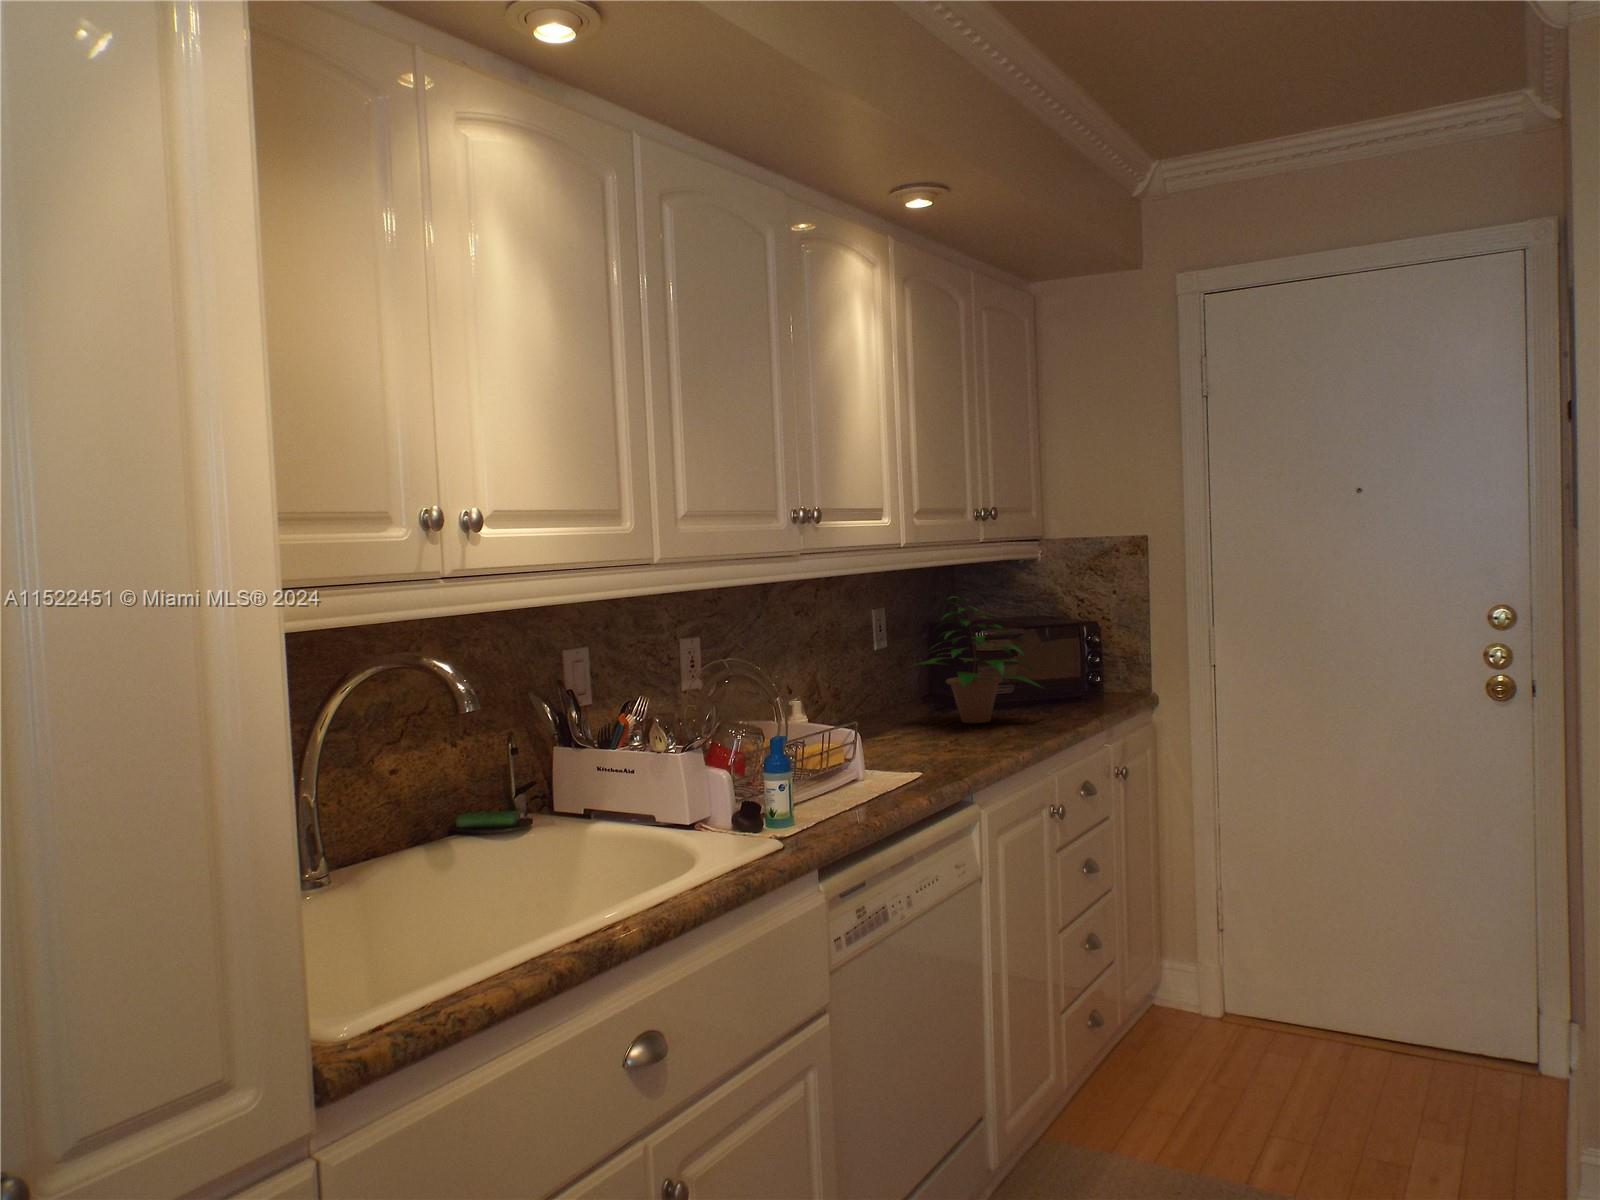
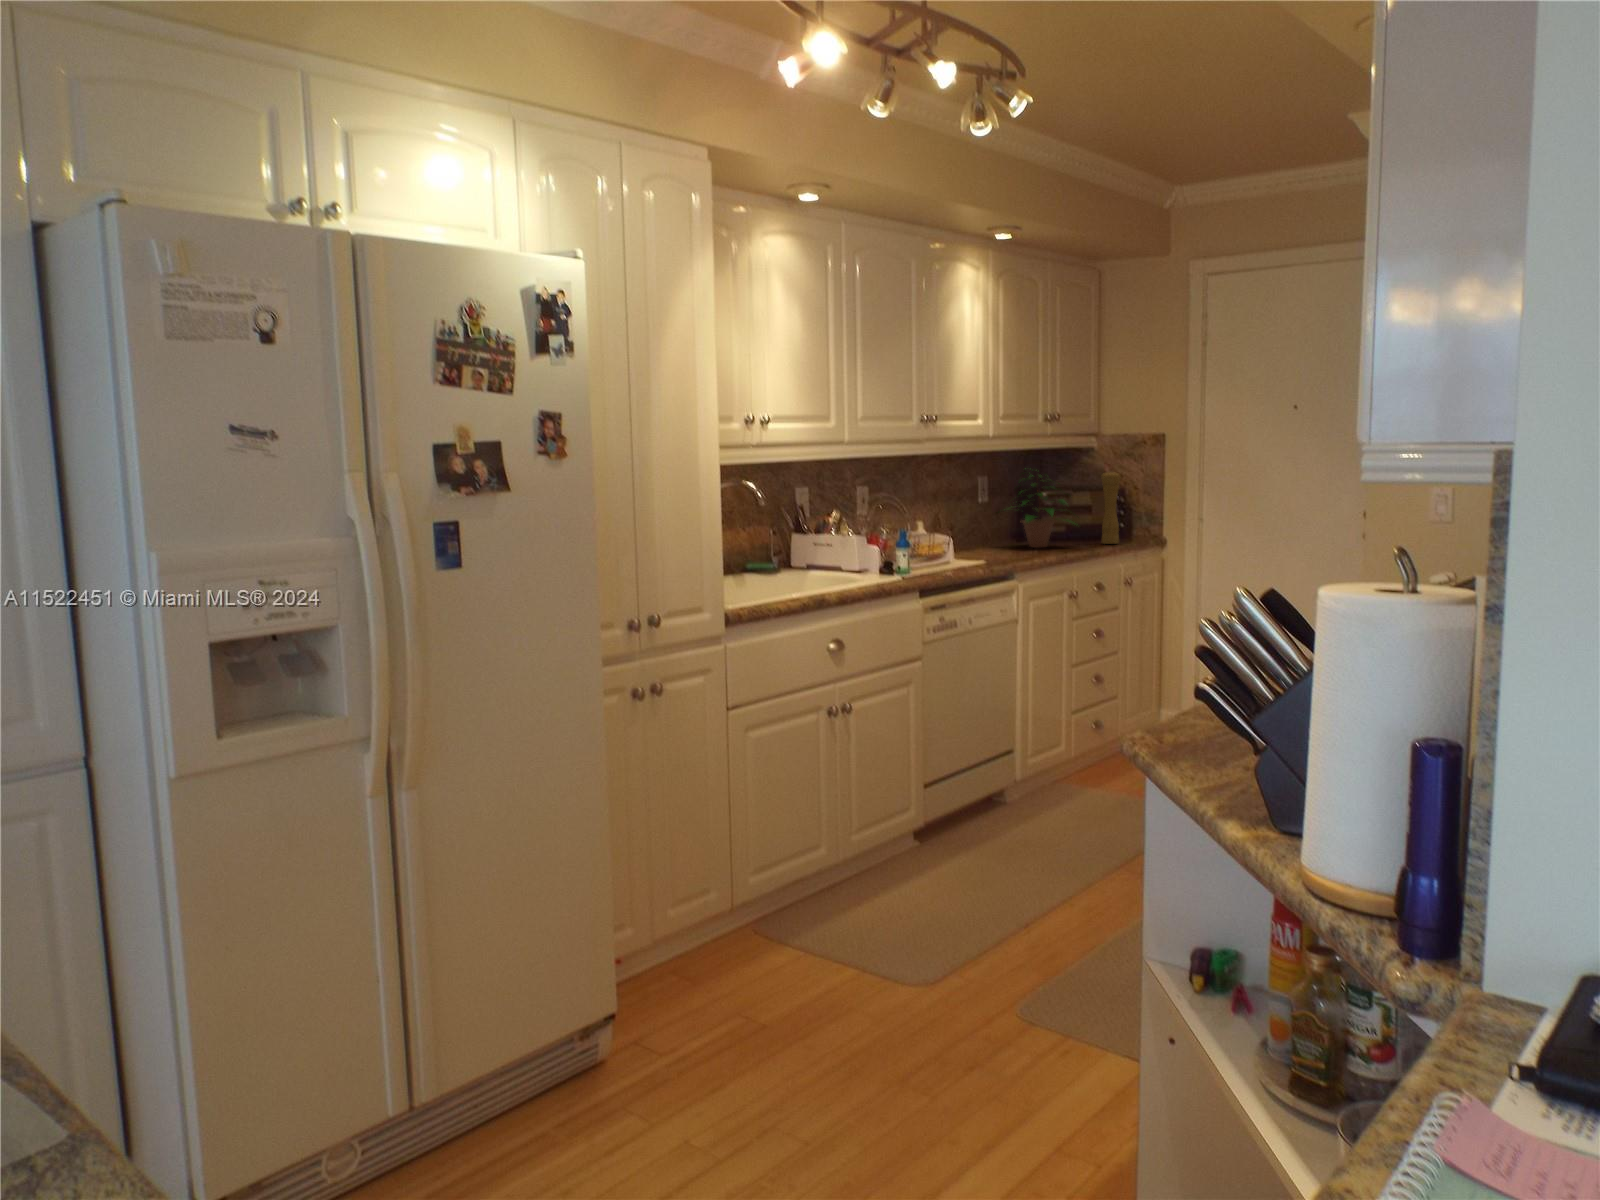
pepper mill: none [1062,597,1094,710] -> present [1101,472,1120,544]

